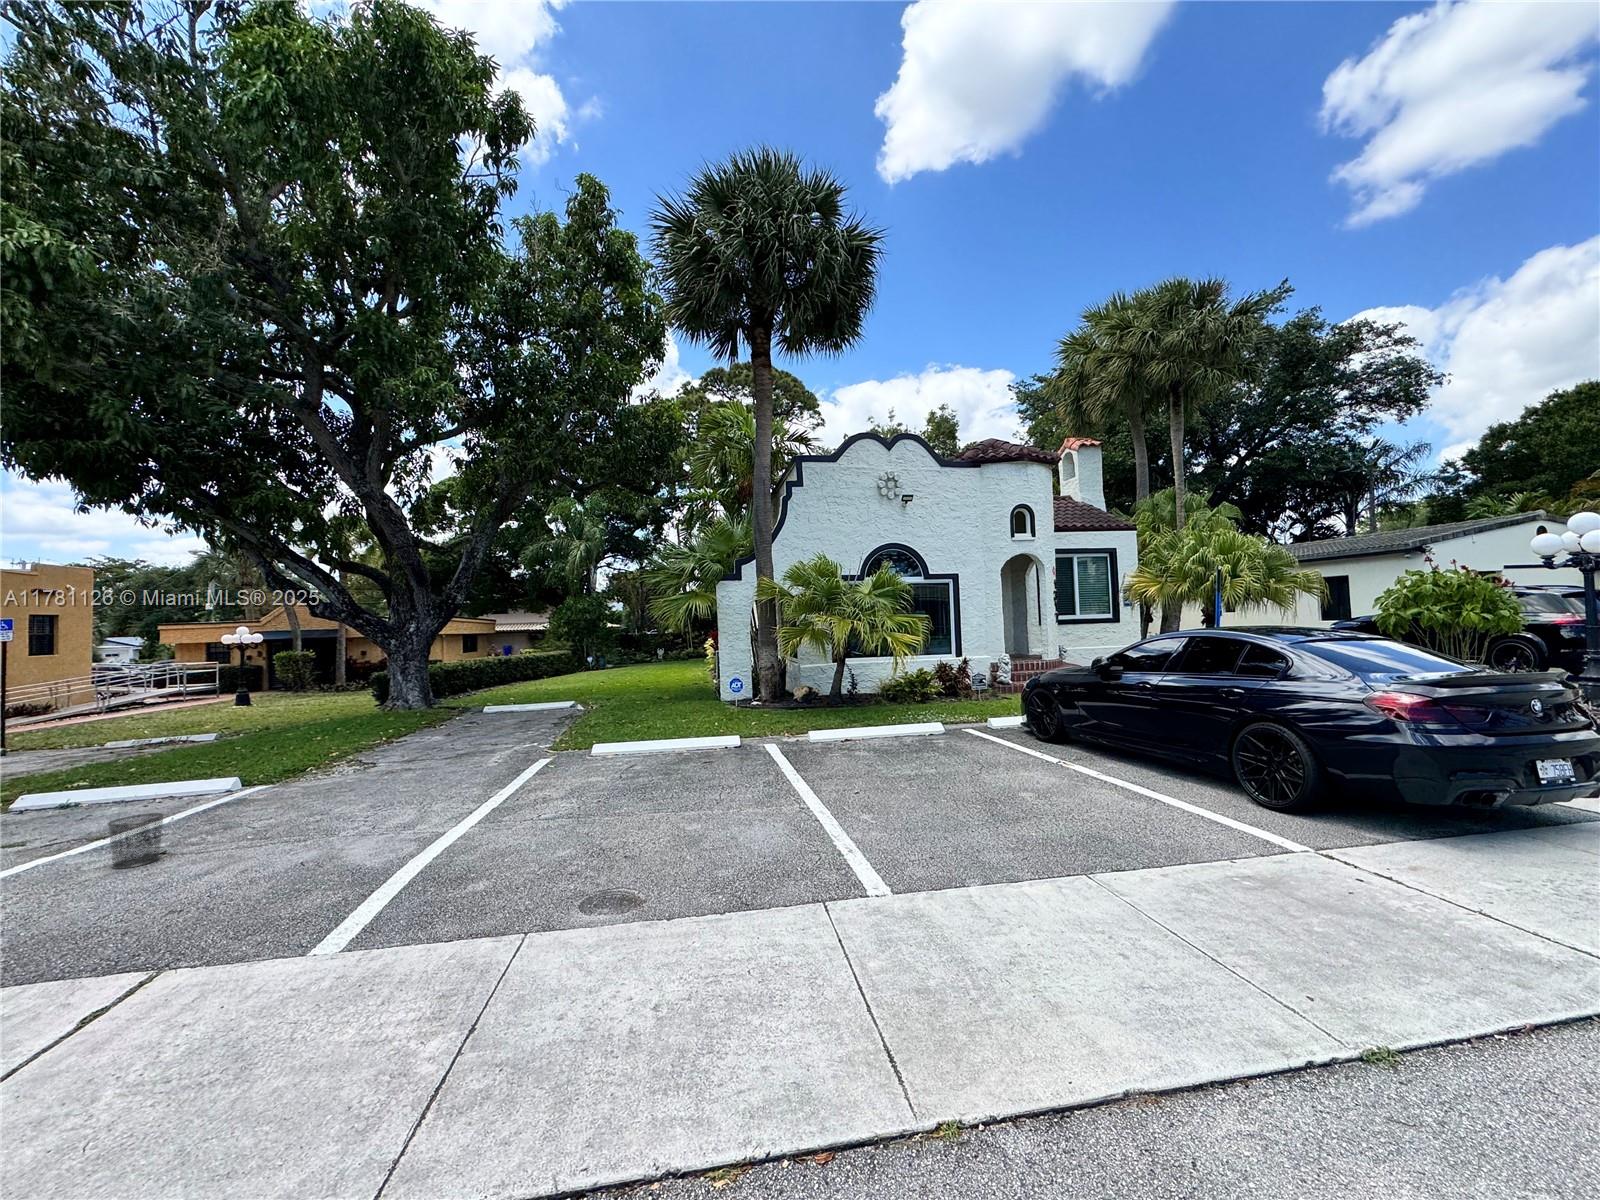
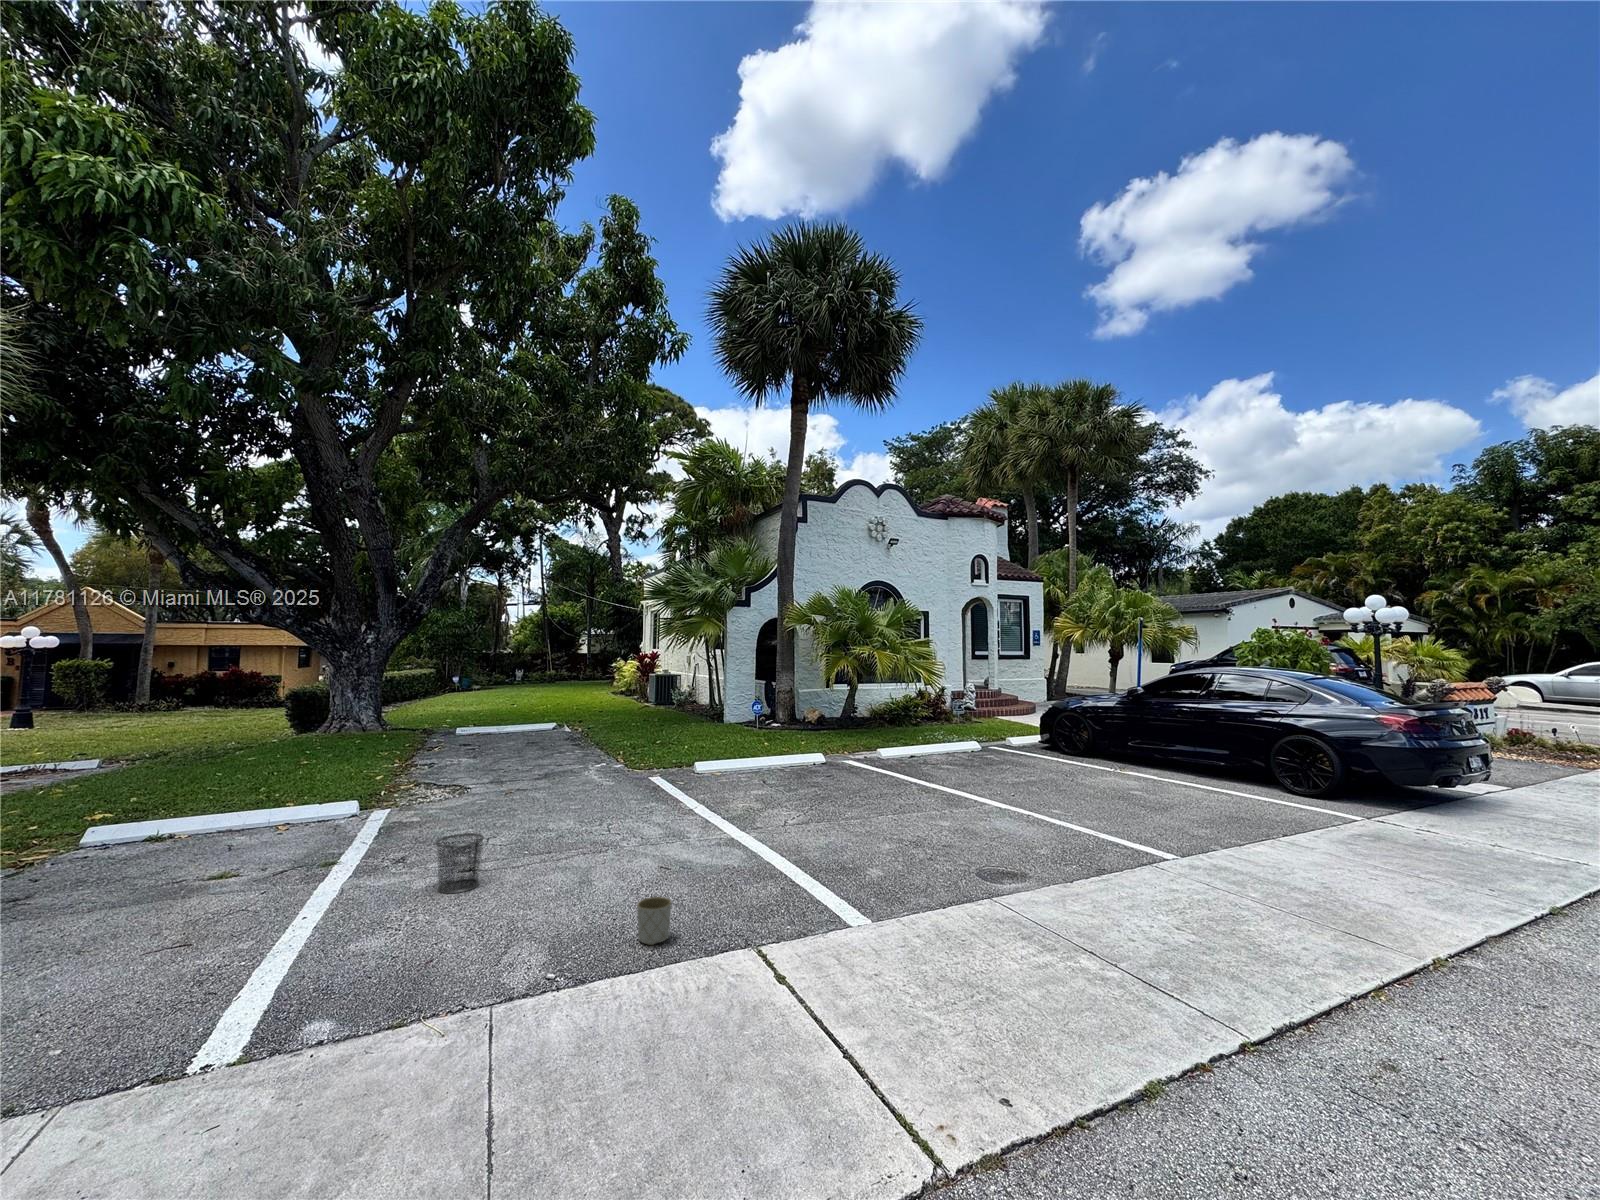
planter: none [123,888,169,937] -> present [637,897,671,945]

